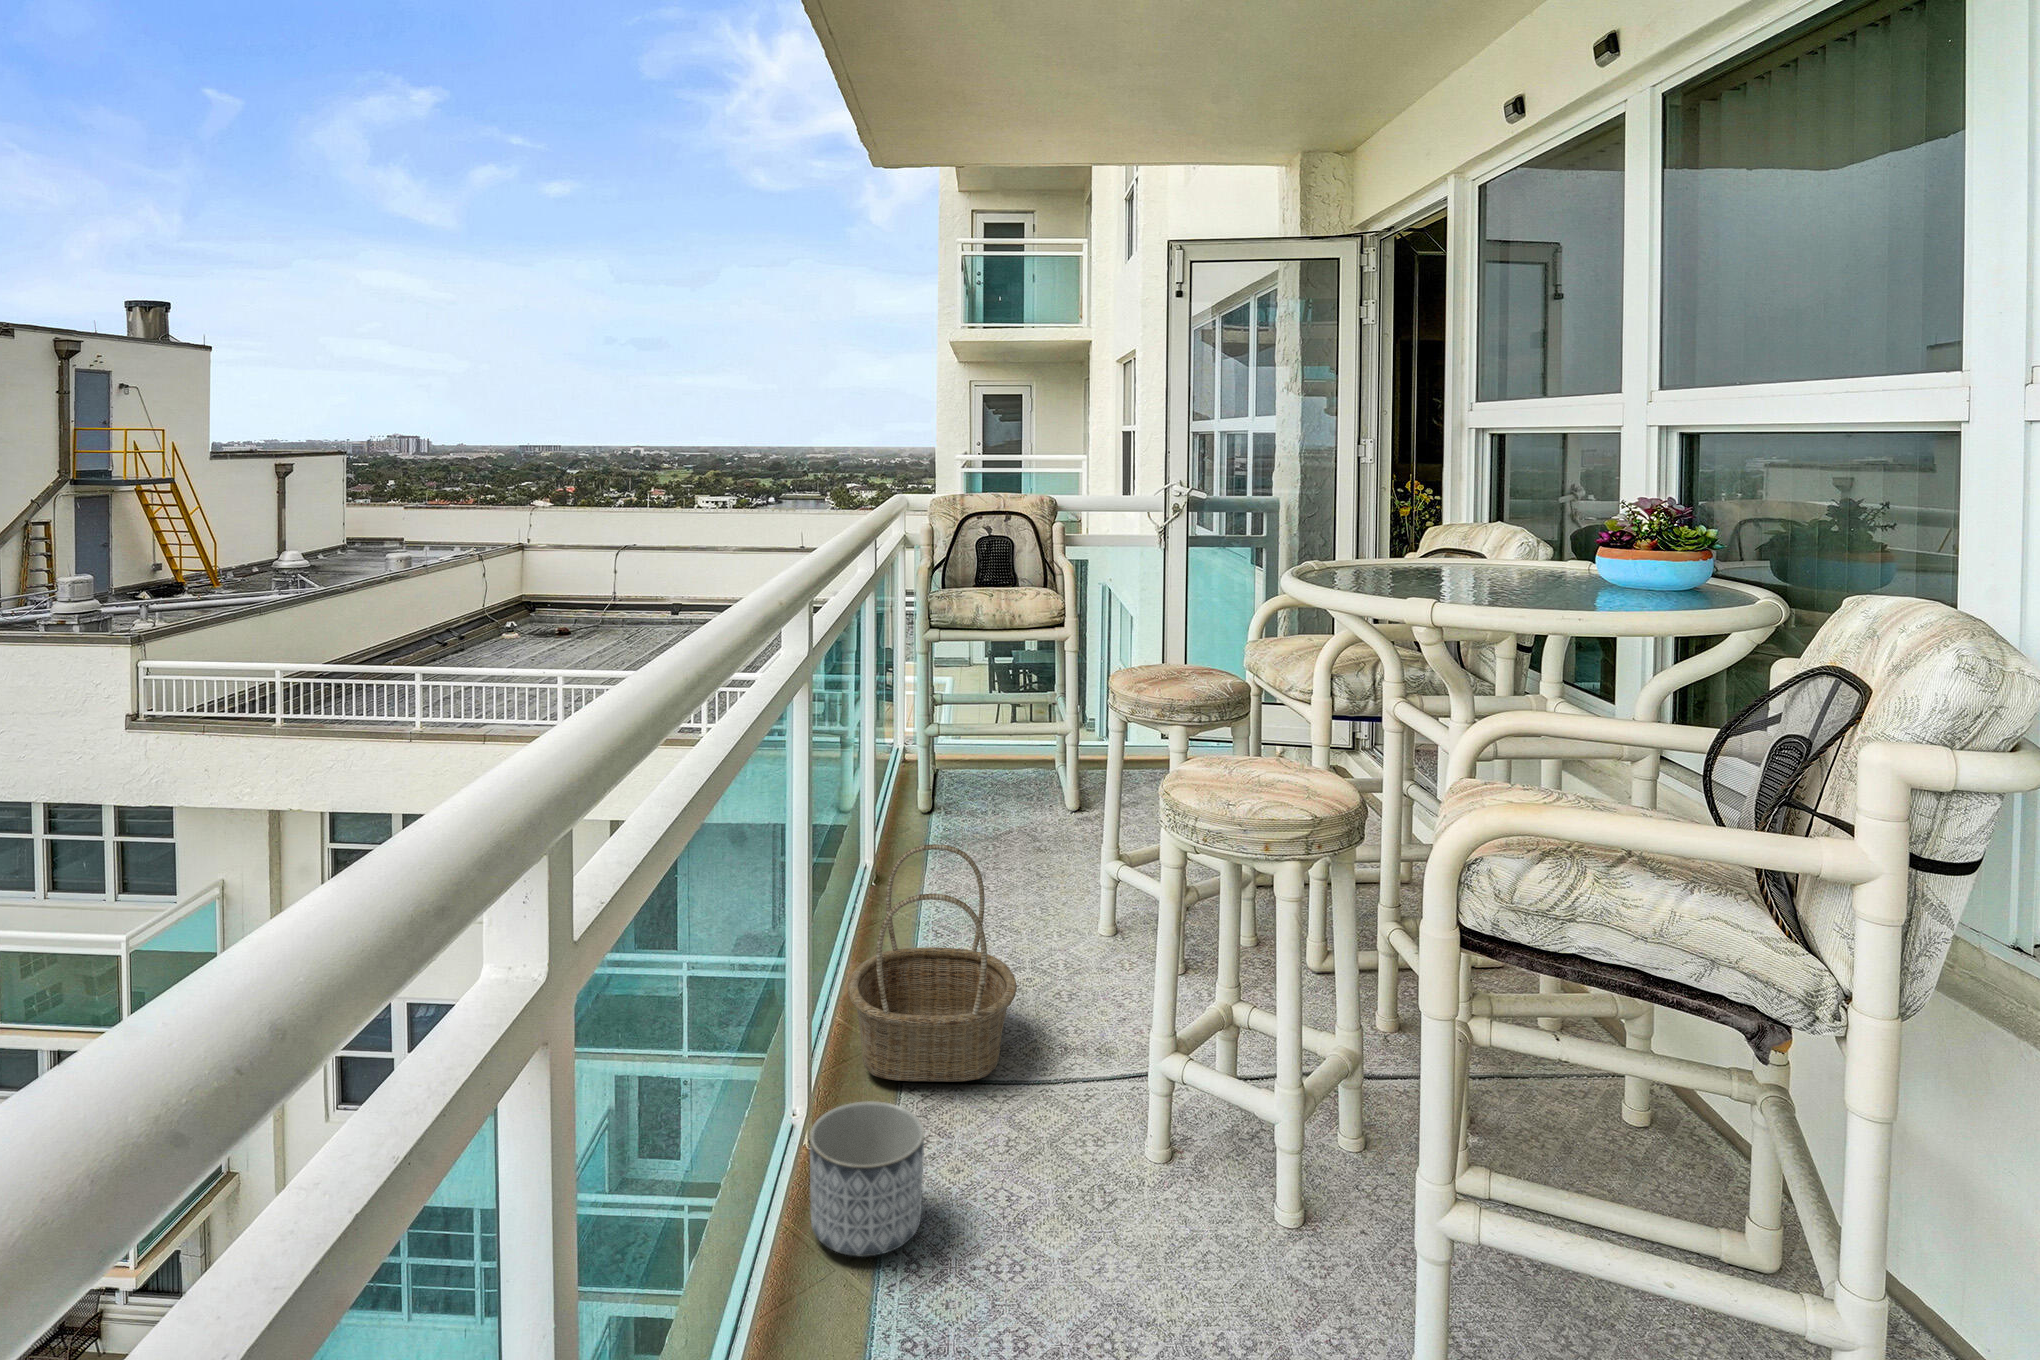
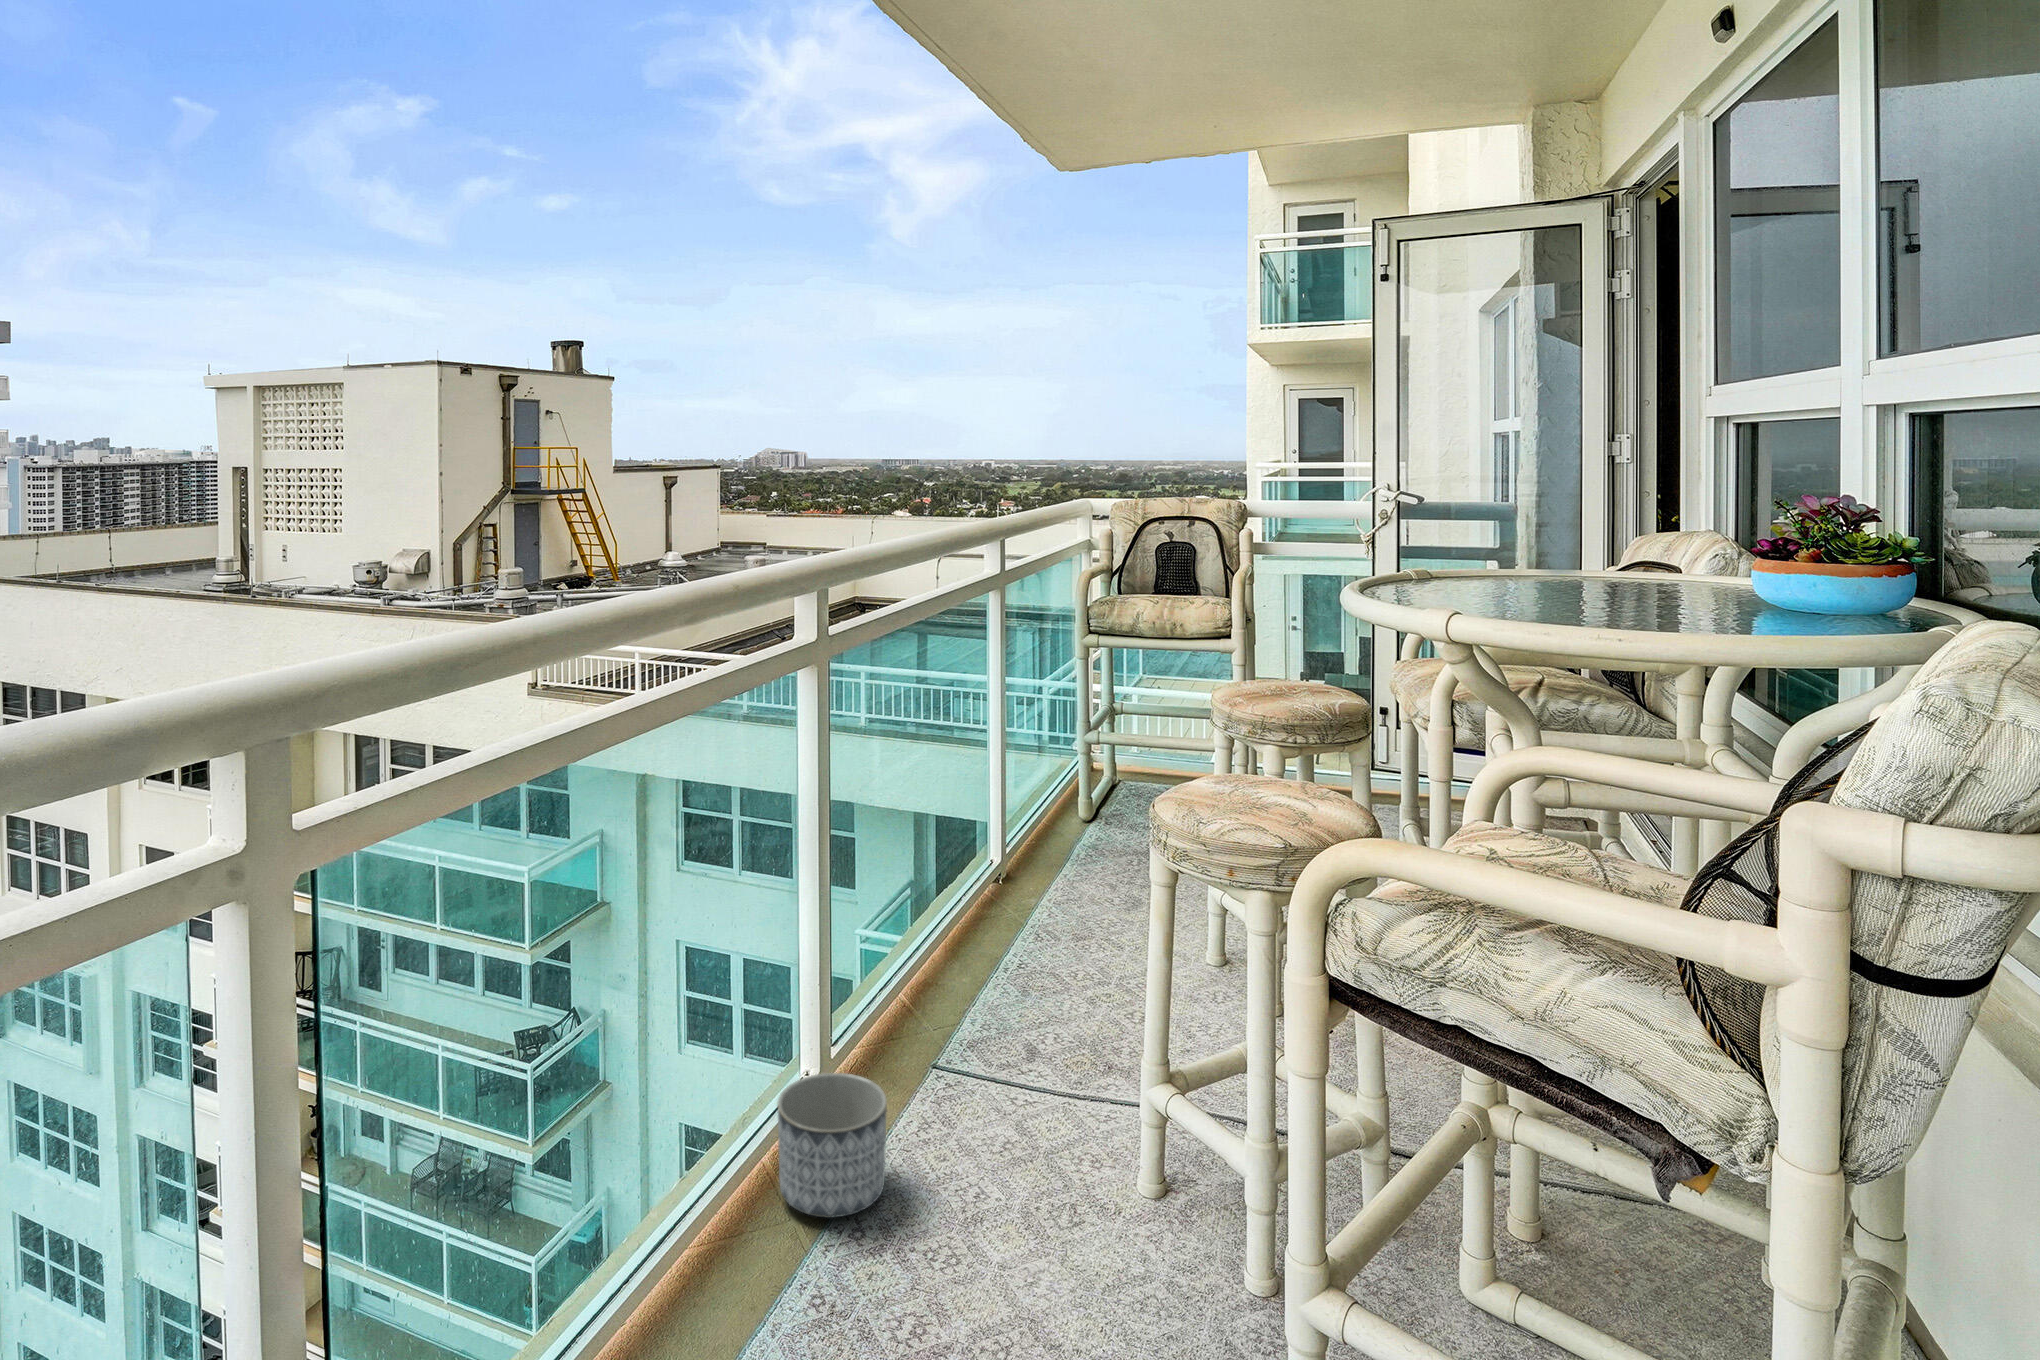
basket: present [848,844,1017,1082] -> none [891,843,1061,1080]

